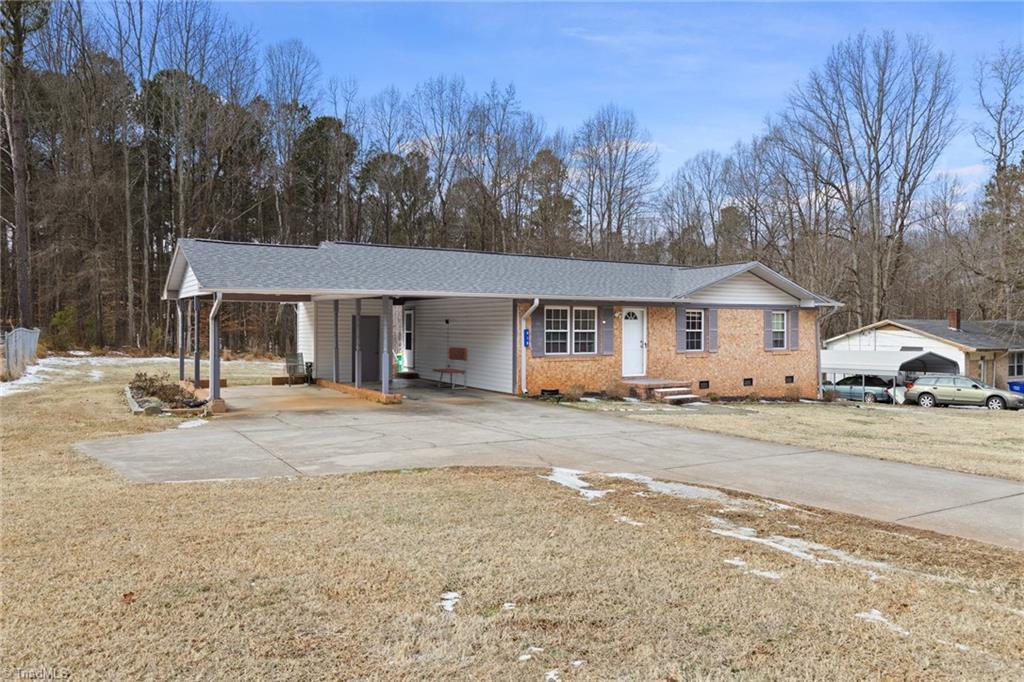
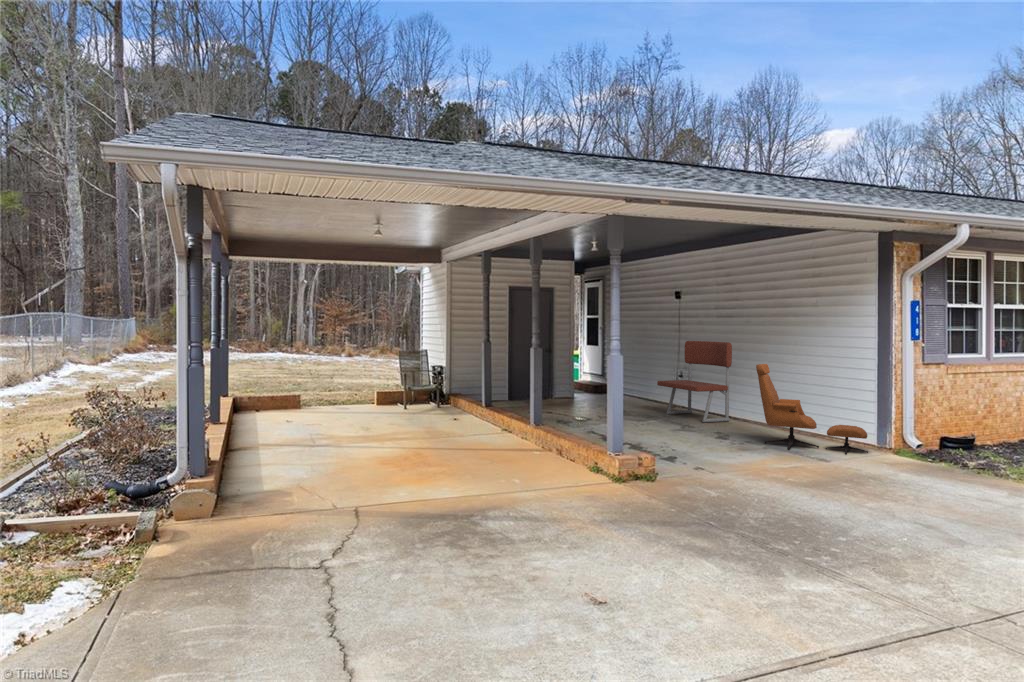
lounge chair: none [464,358,509,397] -> present [756,364,868,454]

